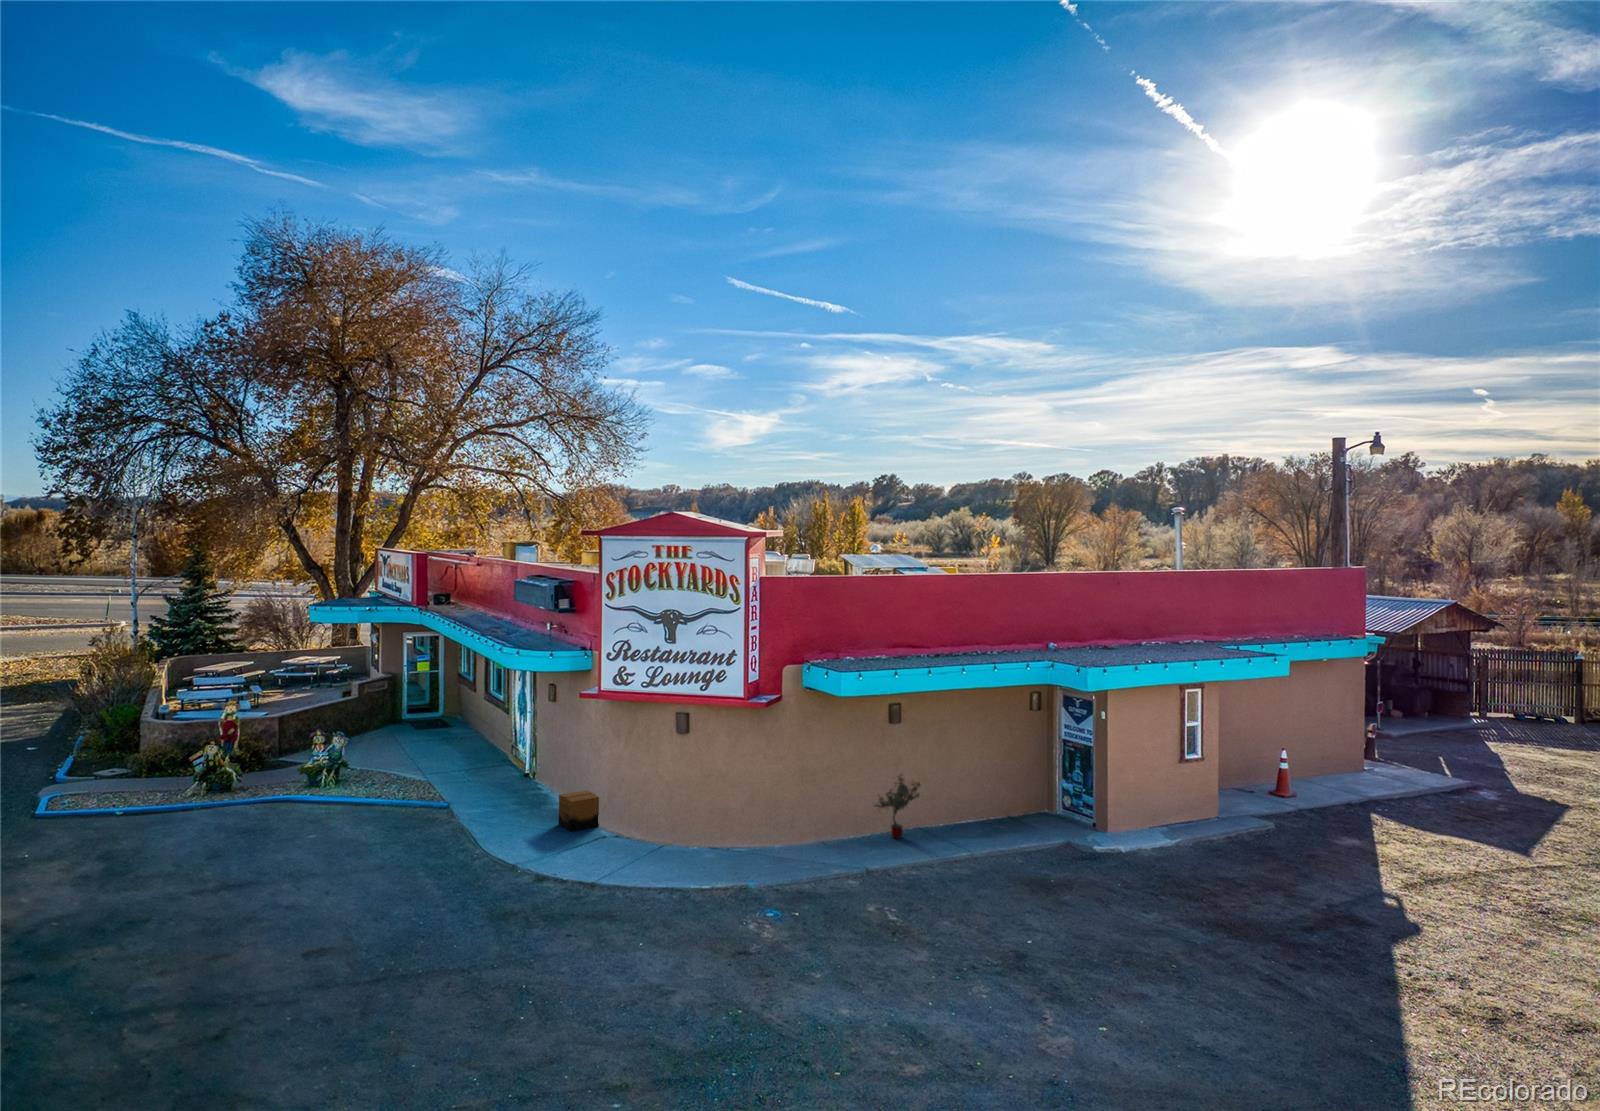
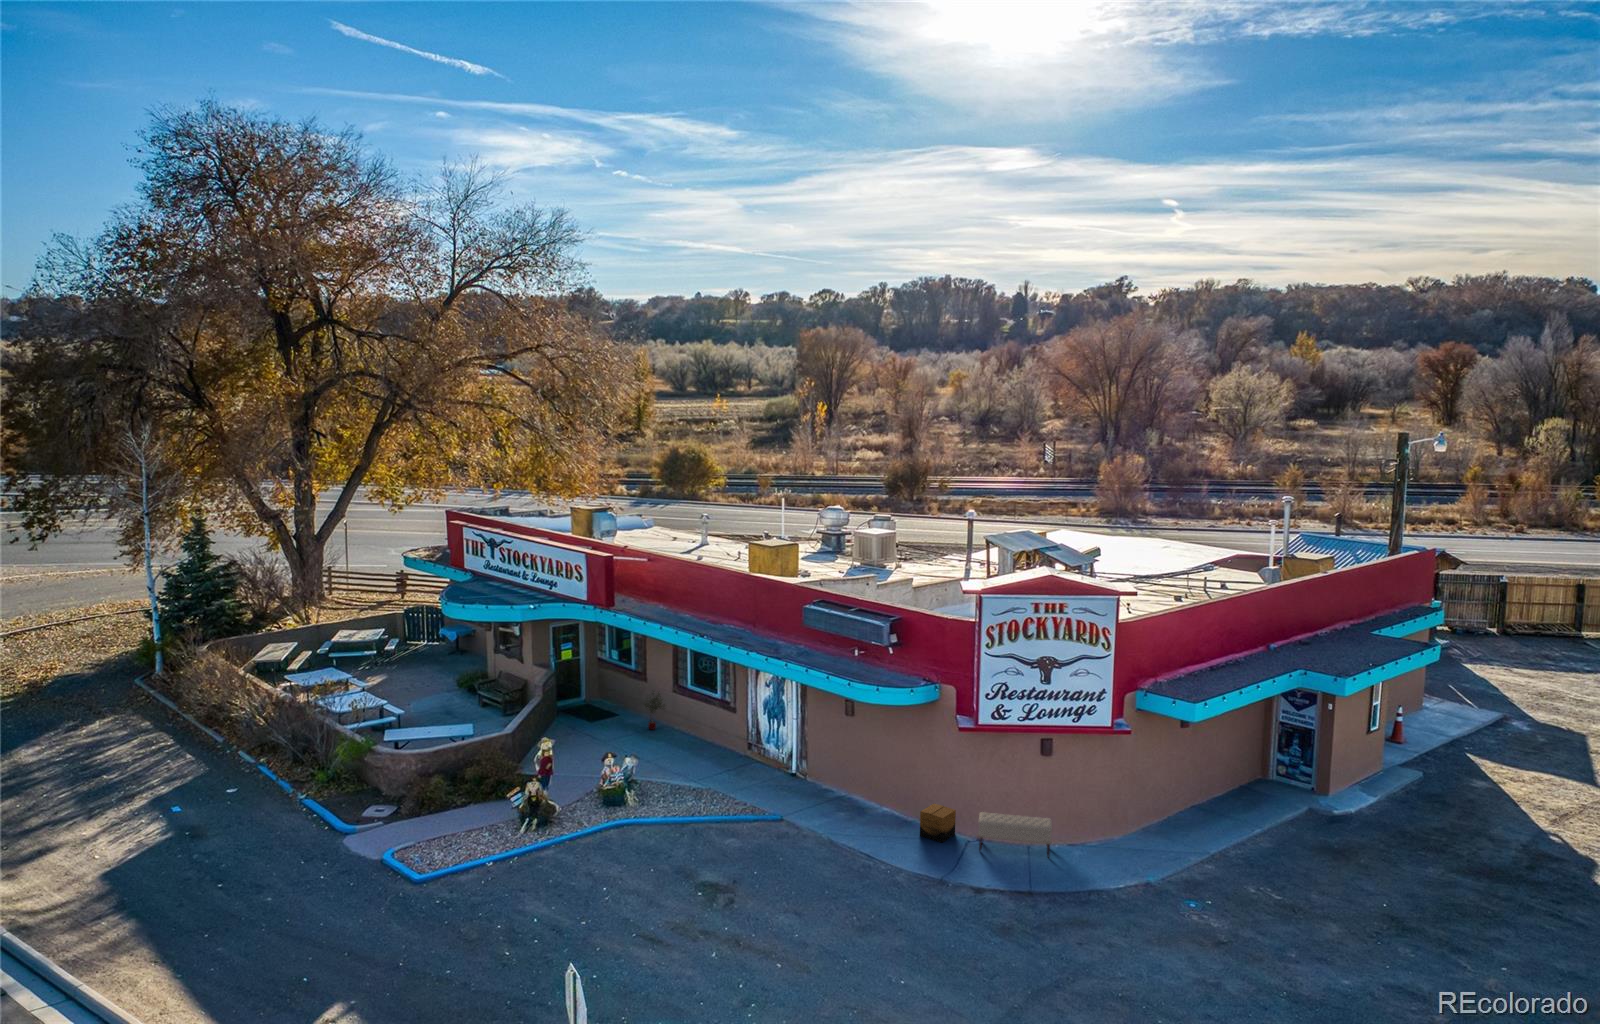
potted tree: present [875,774,920,839] -> present [644,691,665,730]
bench: none [597,799,684,854] -> present [978,812,1052,857]

